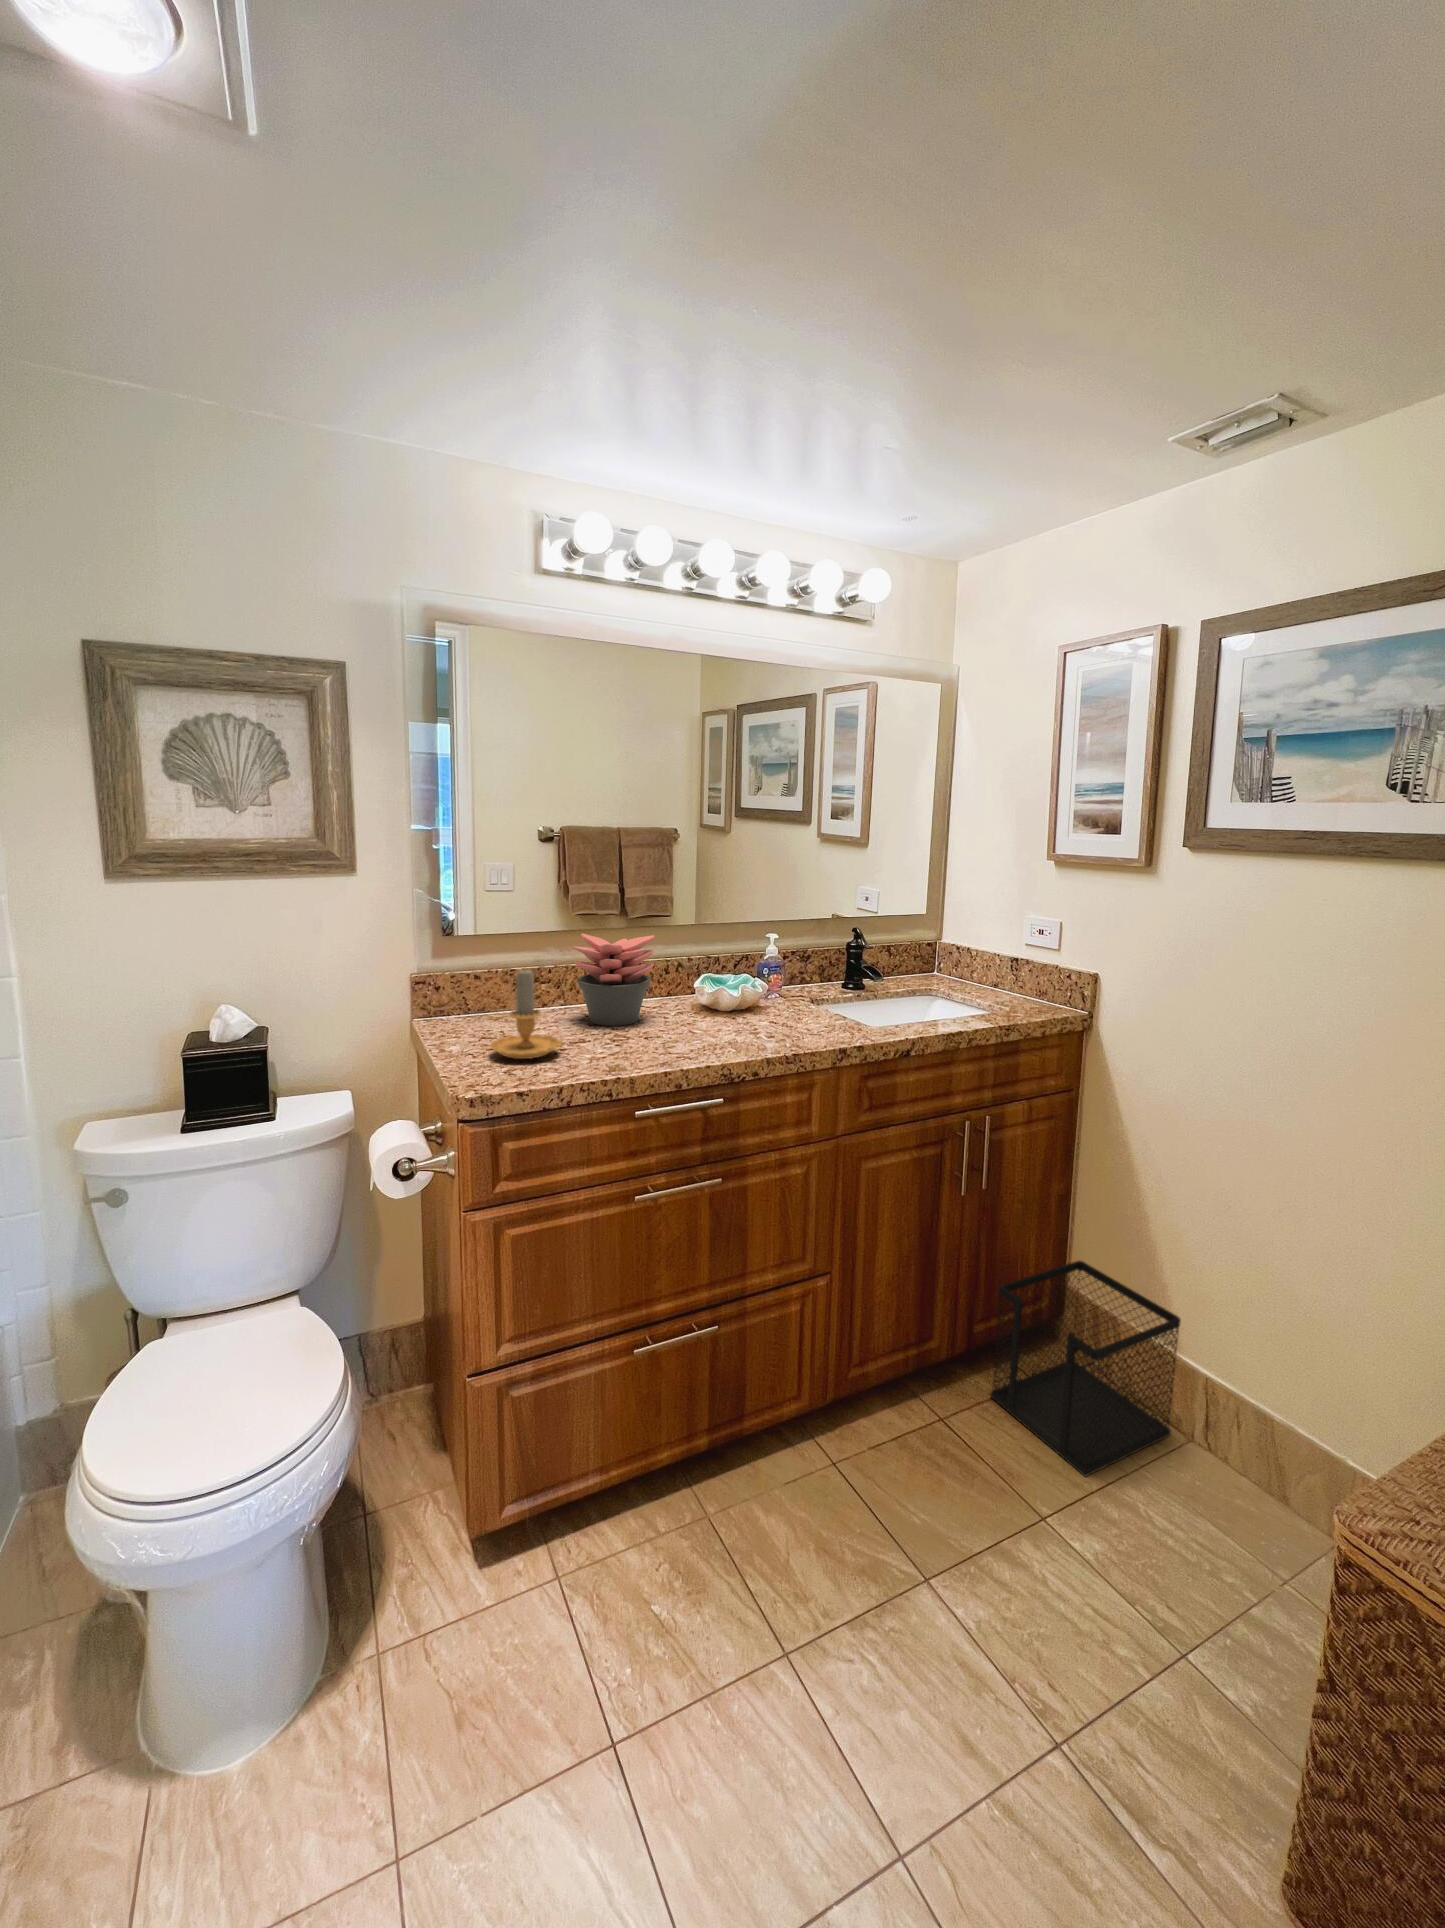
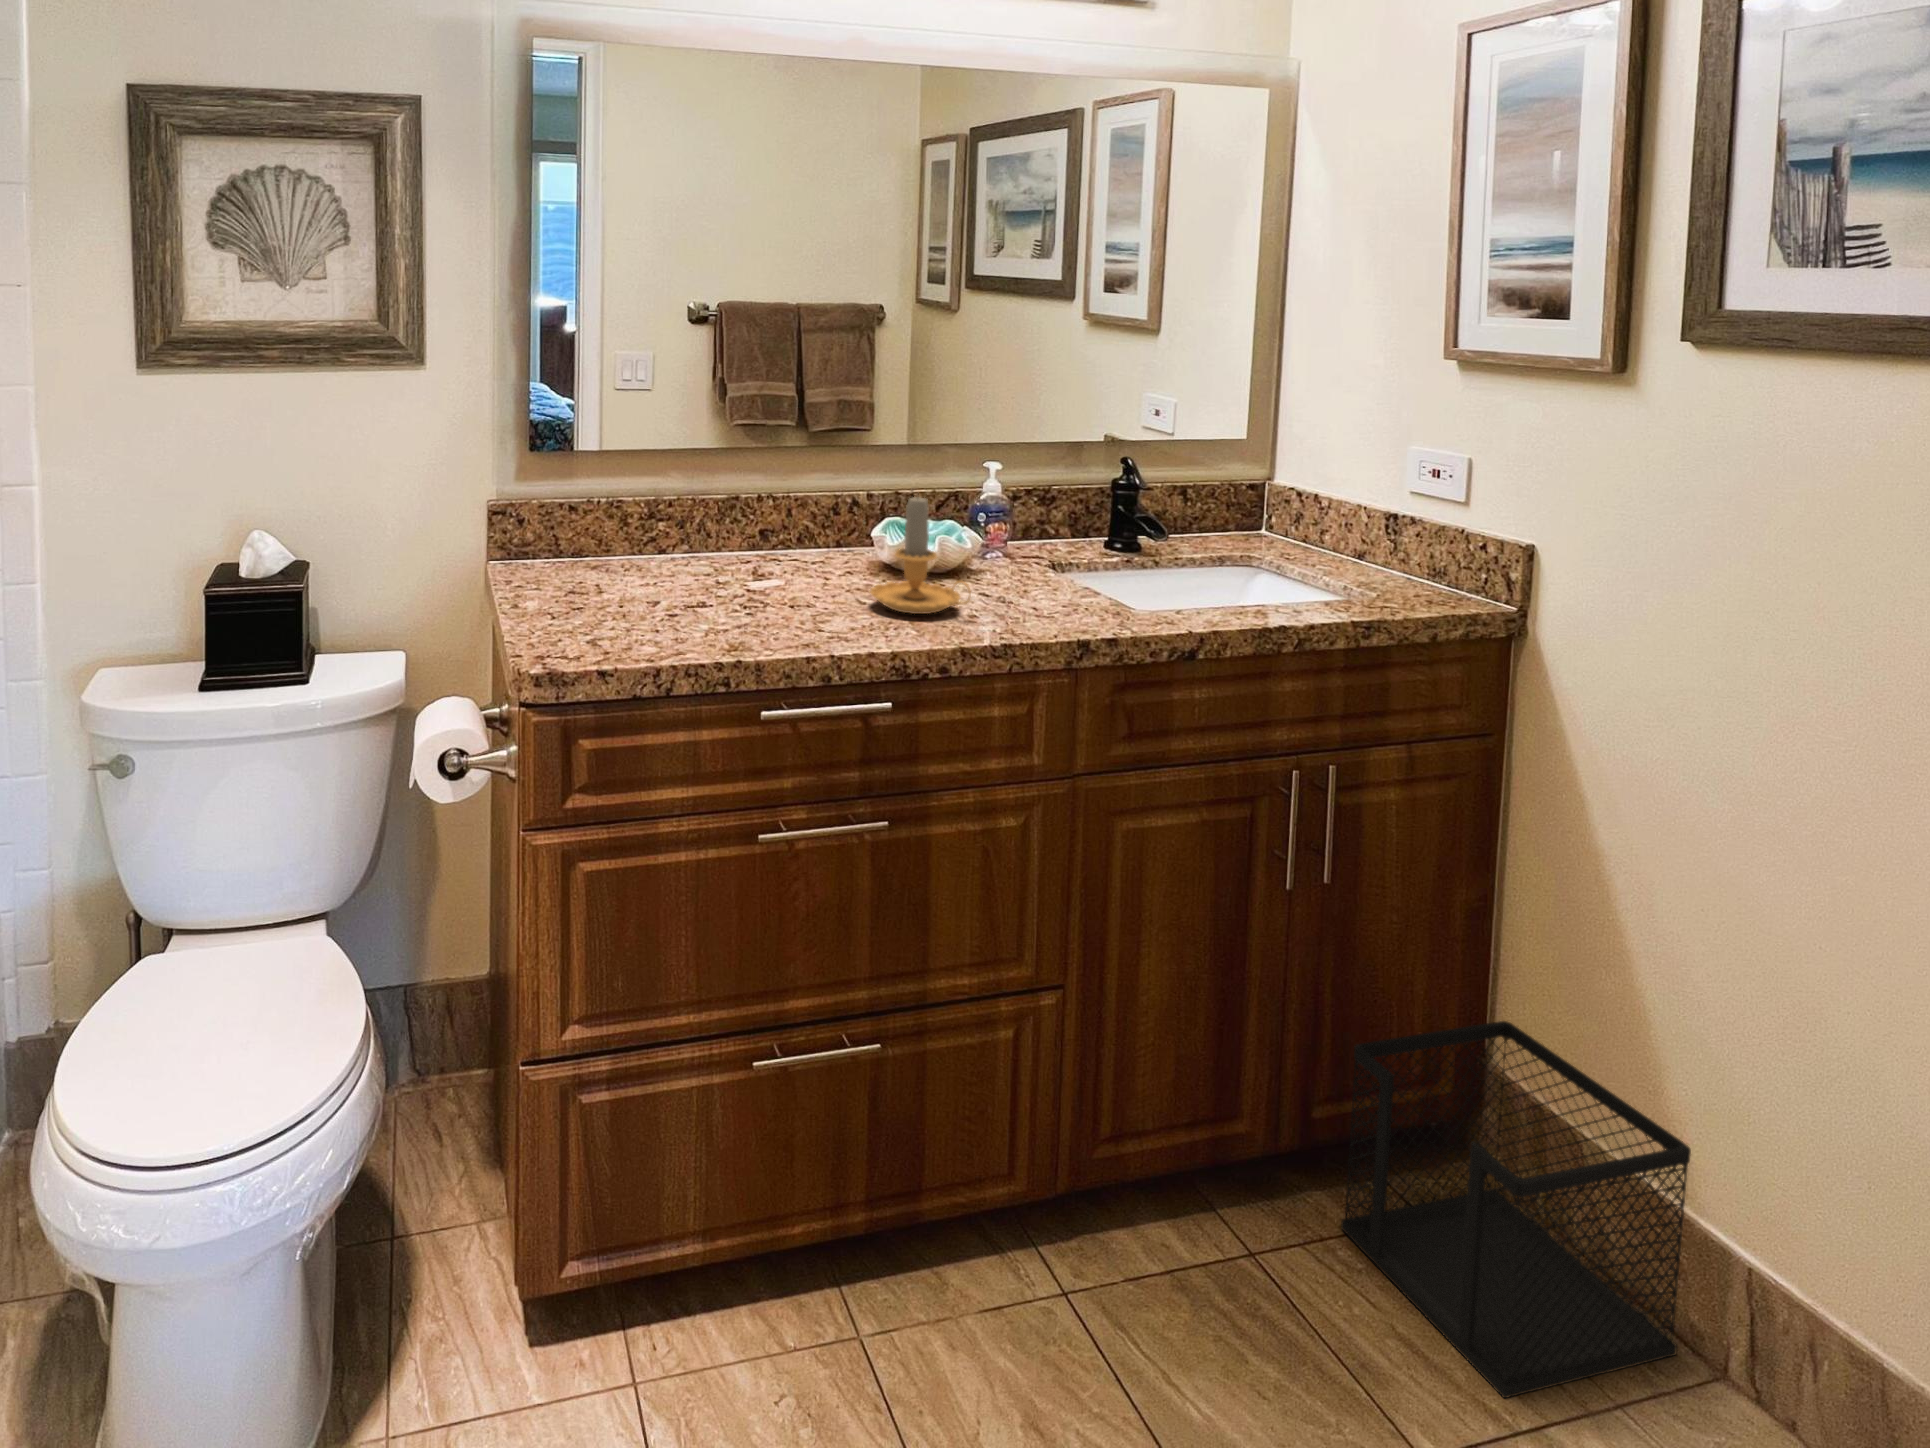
succulent plant: present [572,934,654,1026] -> none [698,454,815,586]
candle: present [490,970,563,1059] -> present [870,493,971,614]

